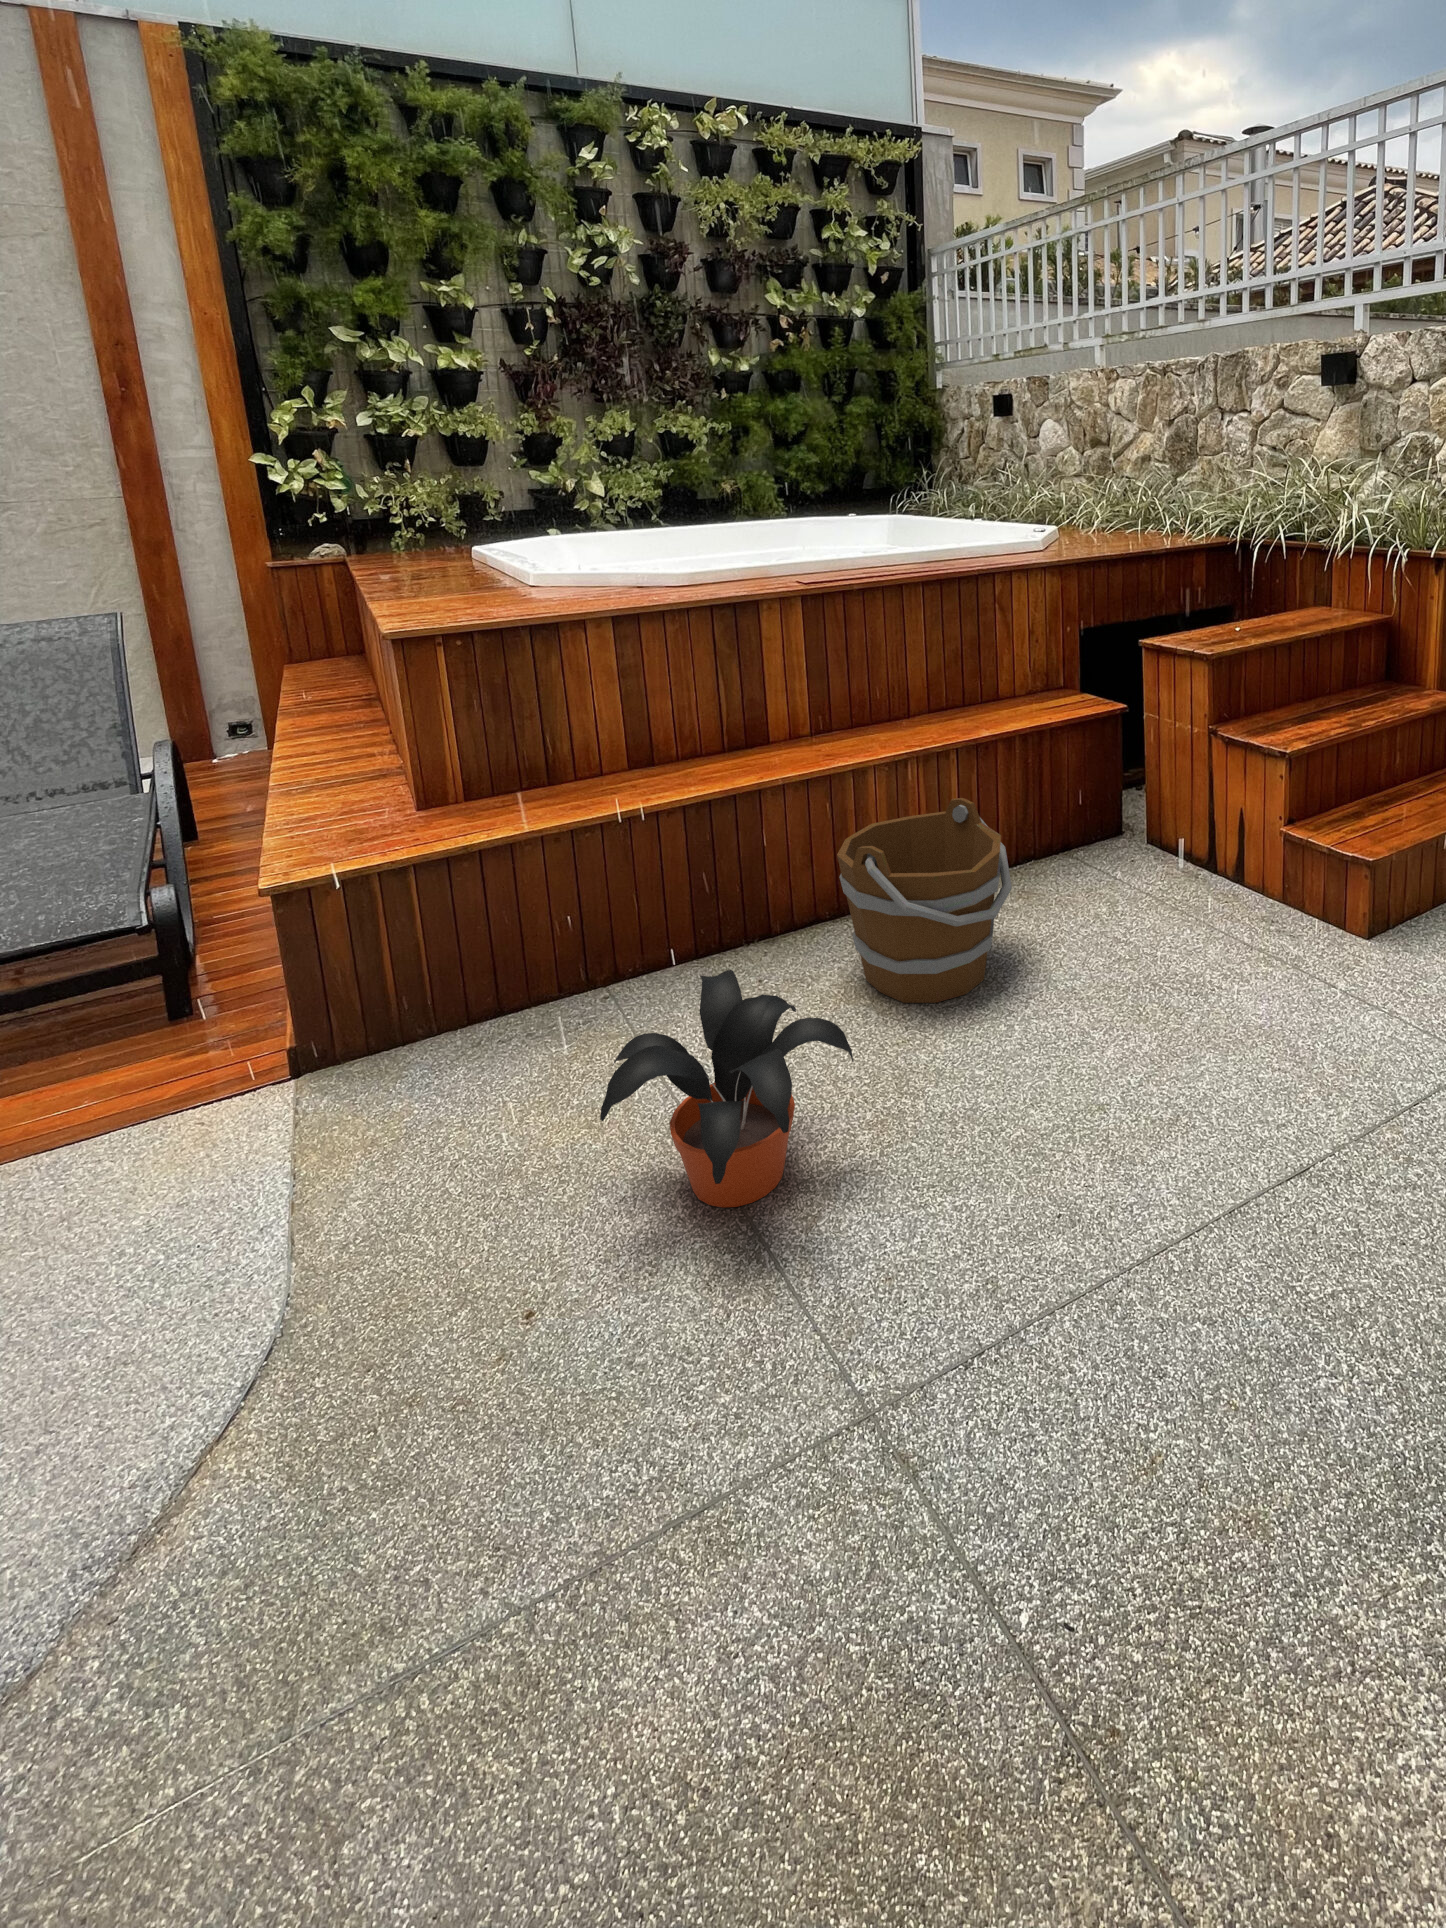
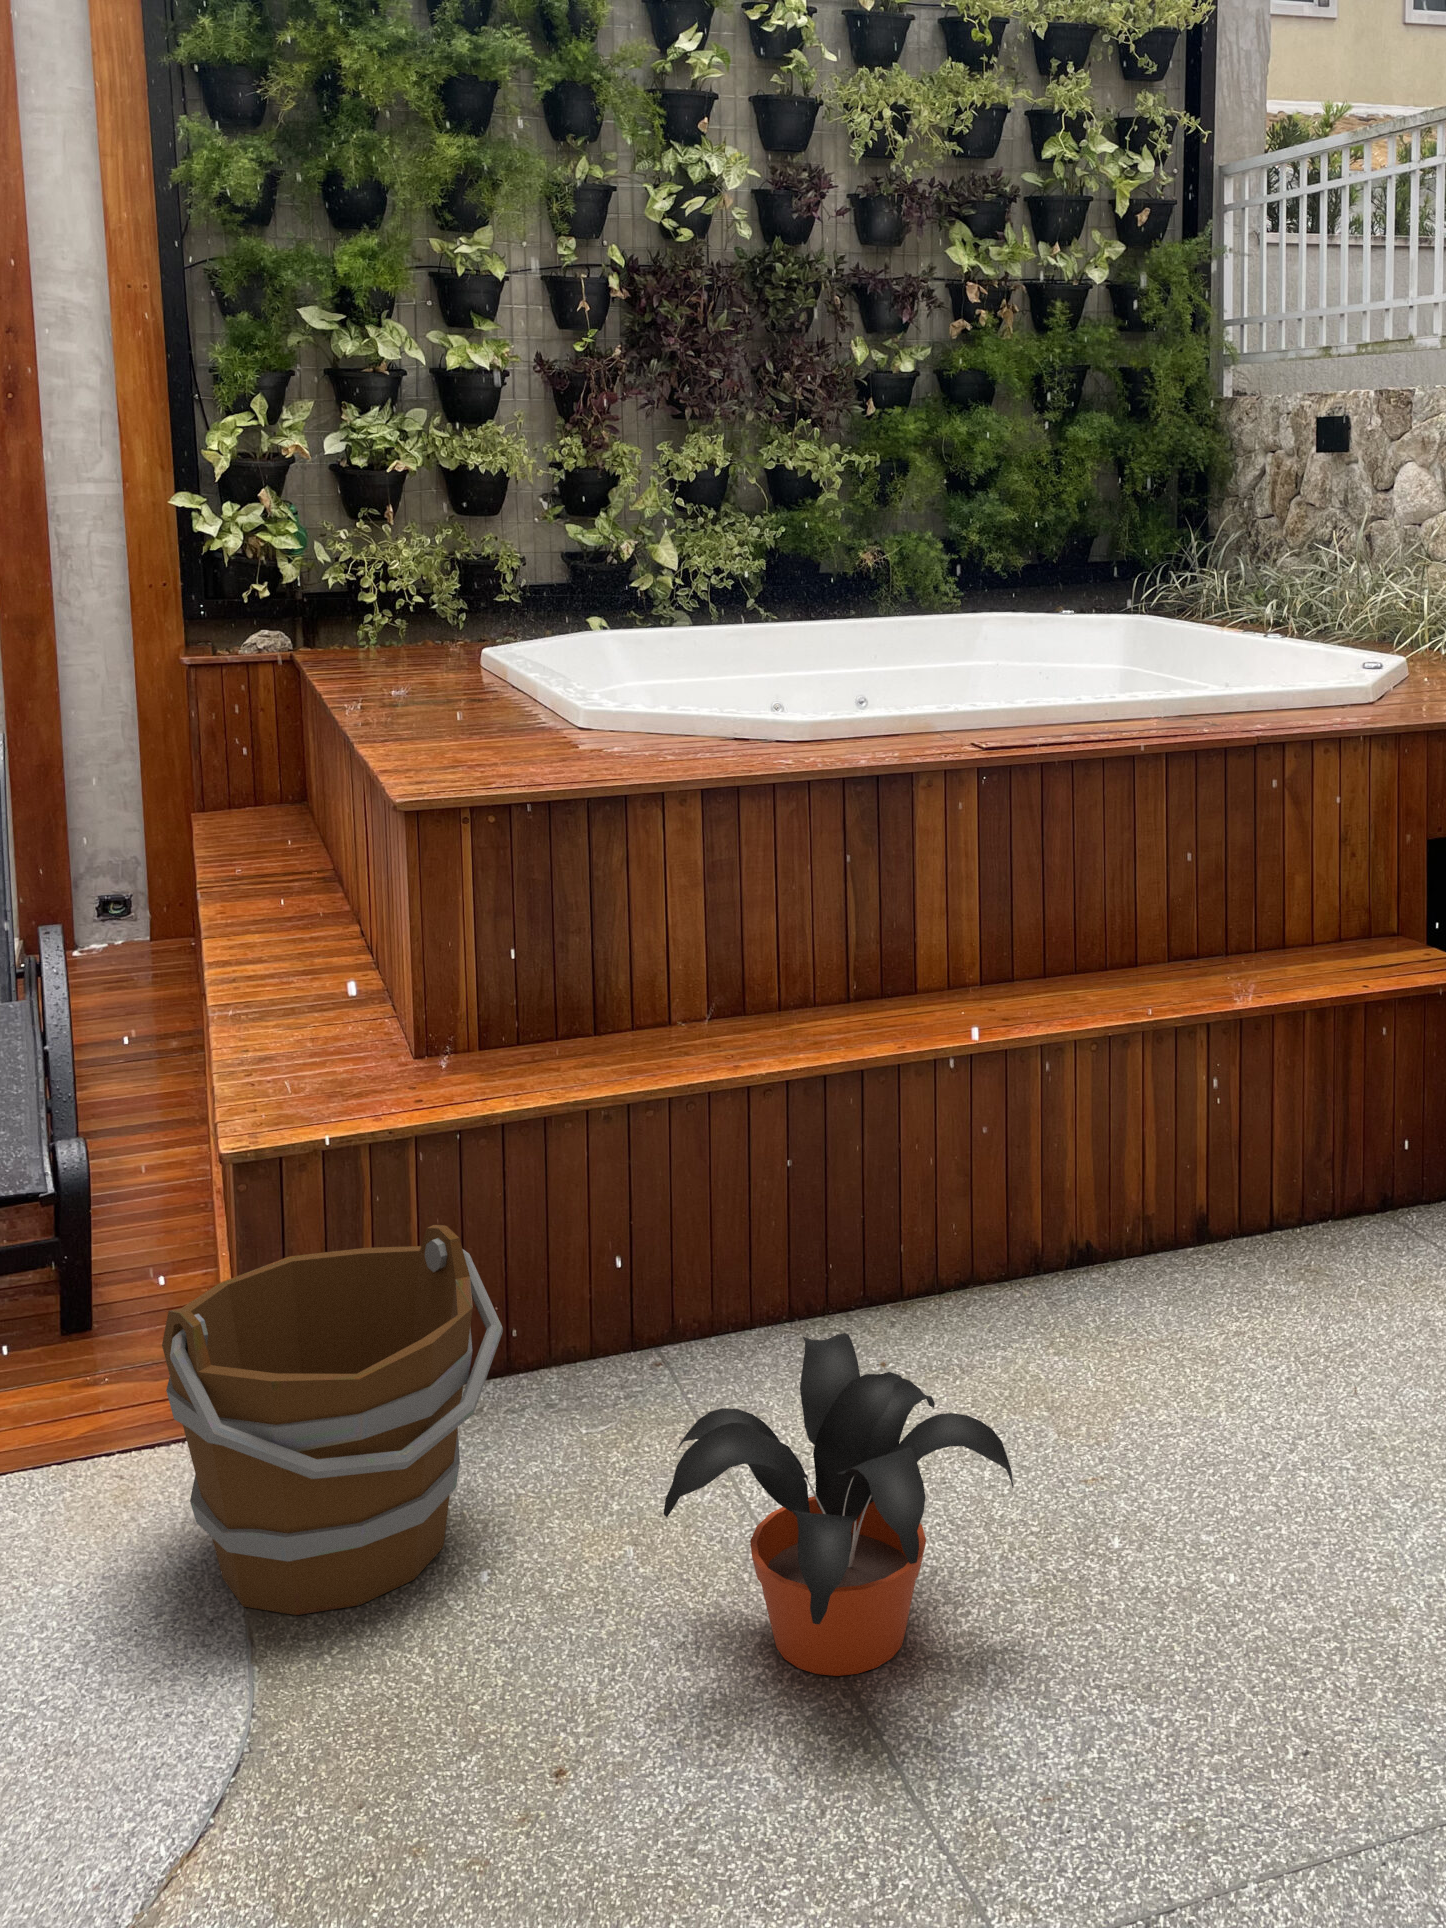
bucket: present [837,798,1012,1003] -> present [162,1225,503,1615]

